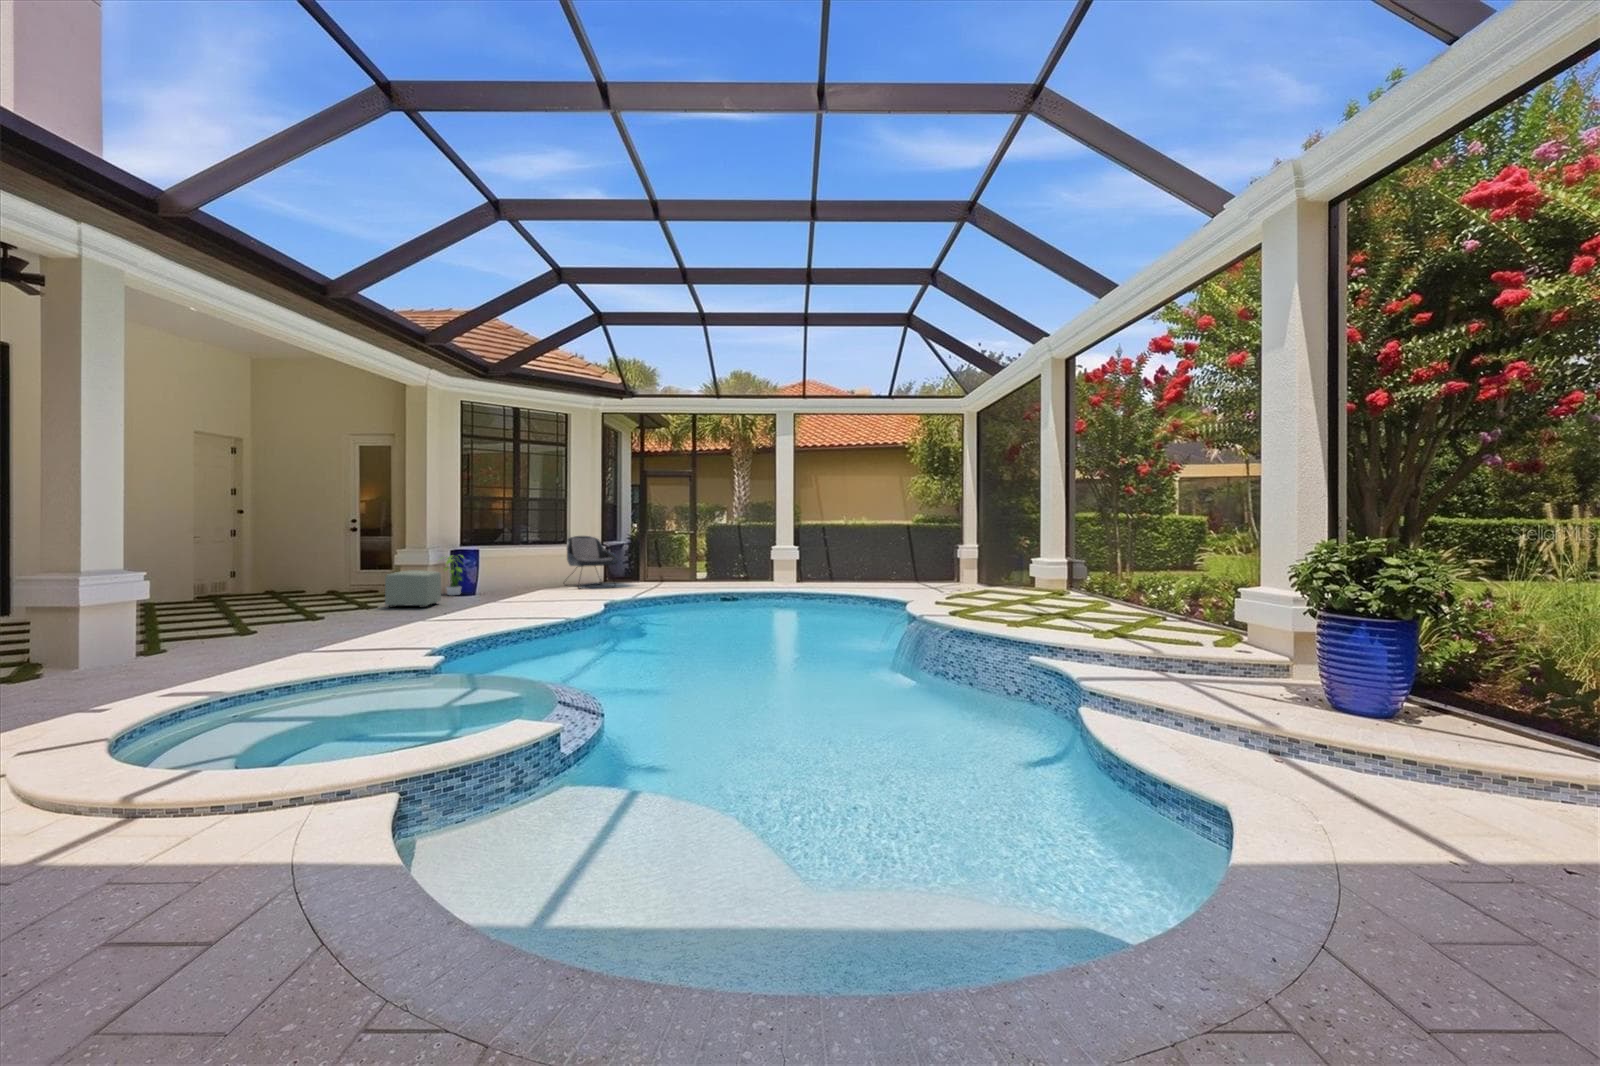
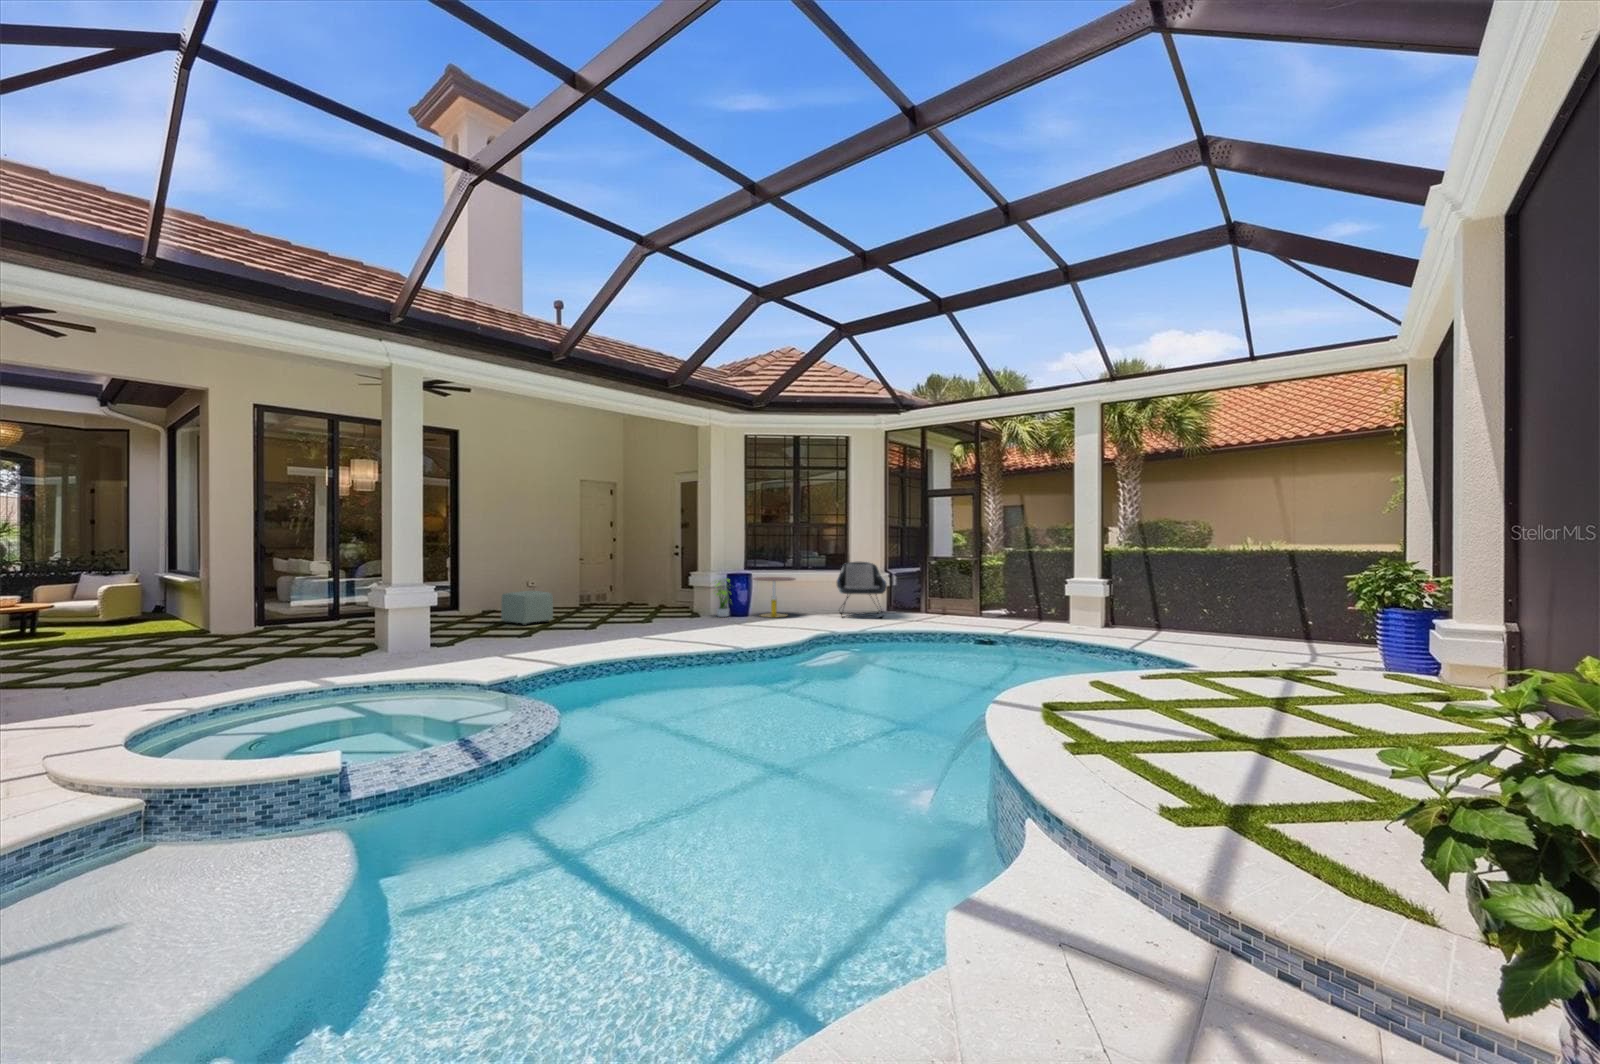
side table: none [482,552,531,593] -> present [753,577,795,617]
ottoman: present [385,570,441,608] -> present [501,591,553,625]

